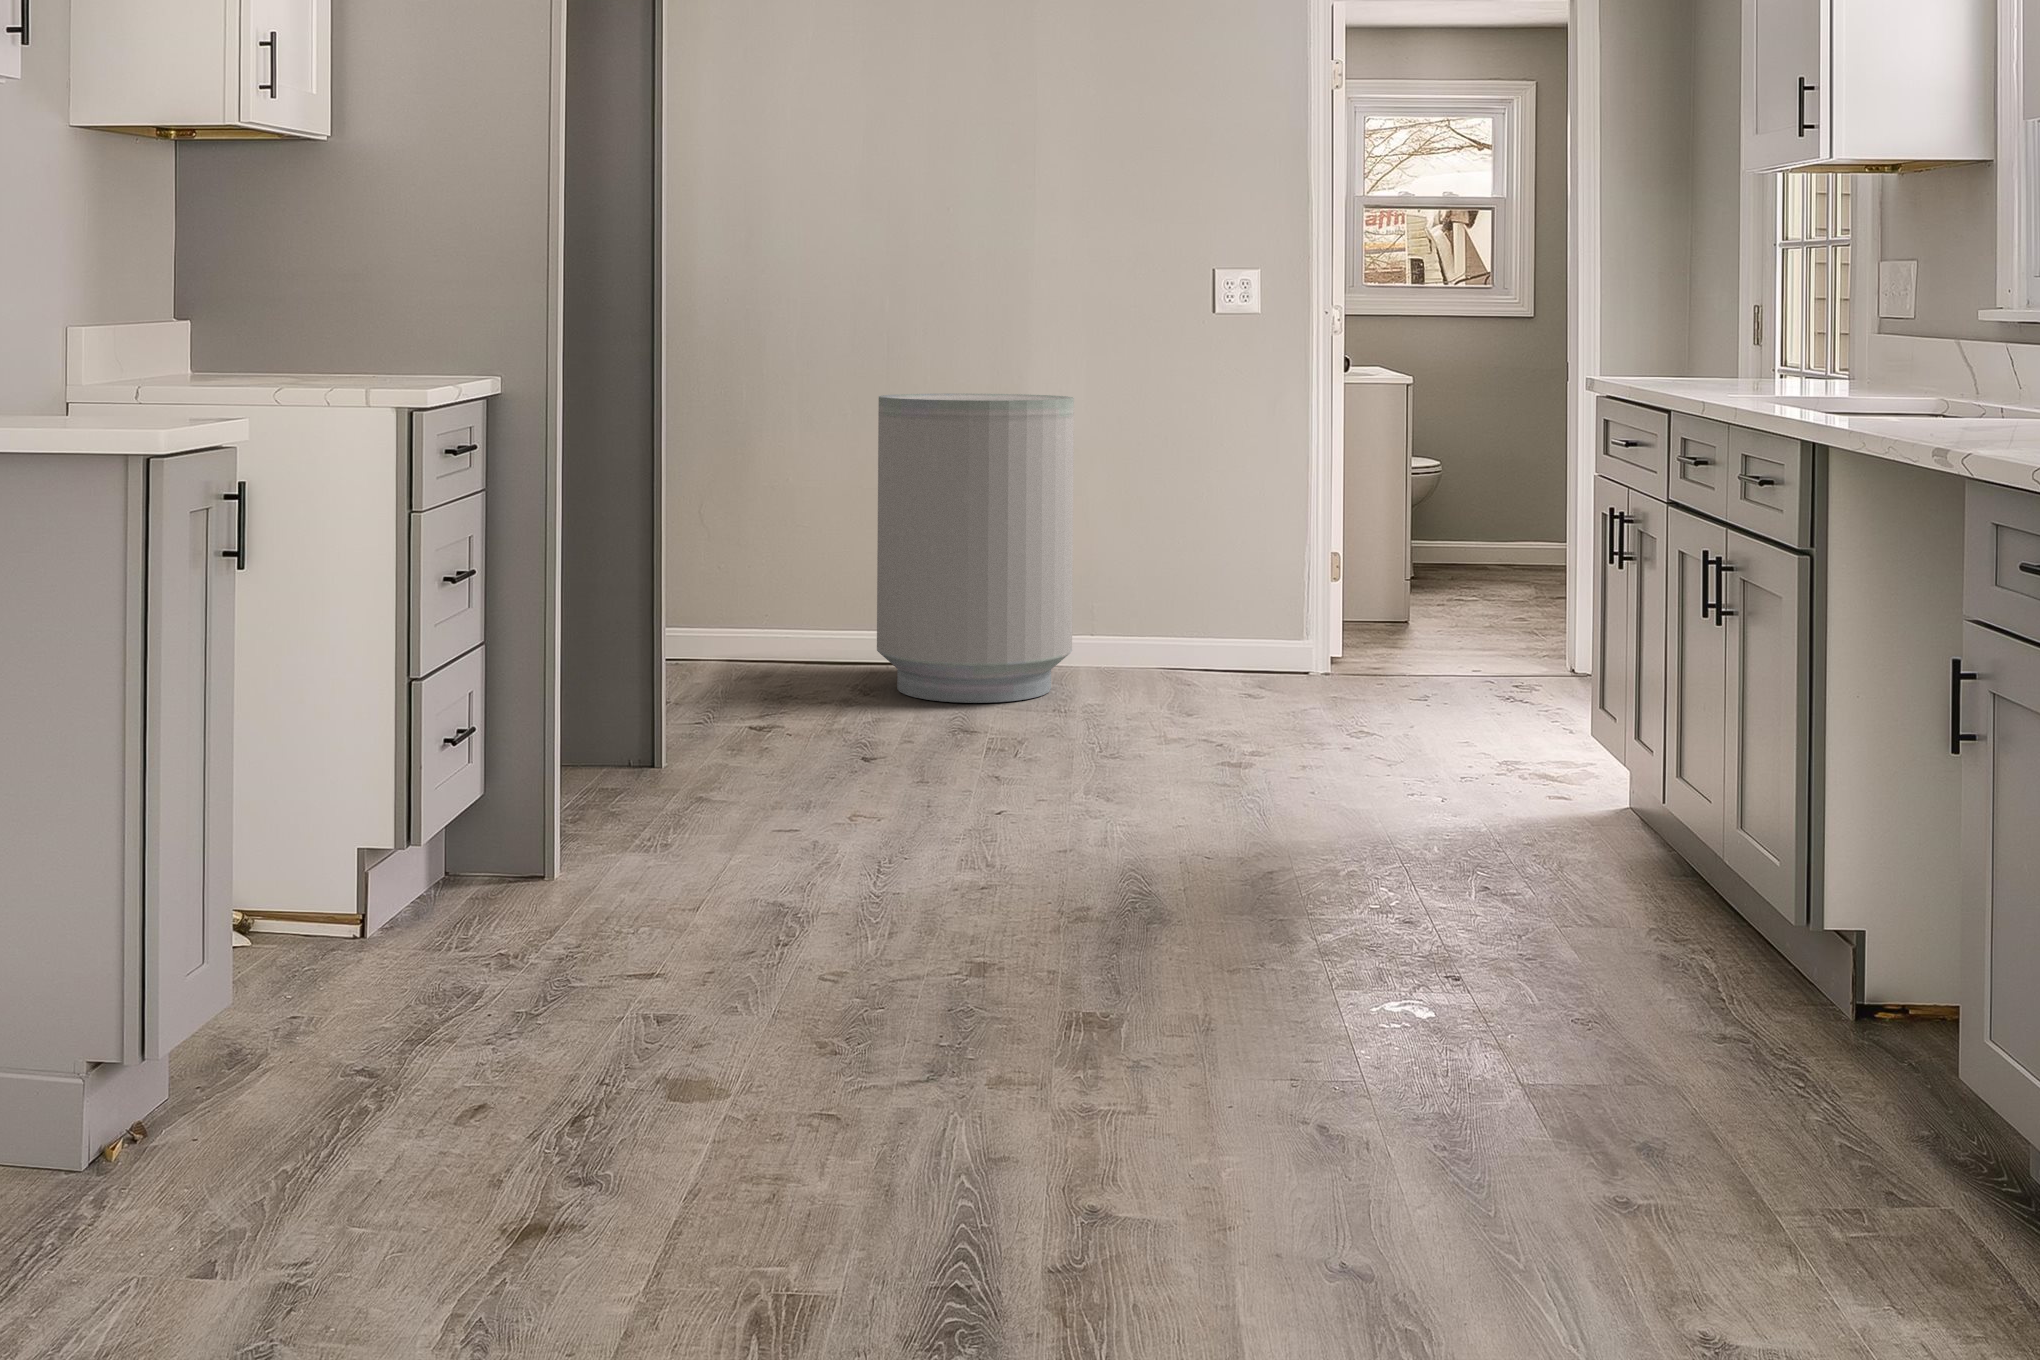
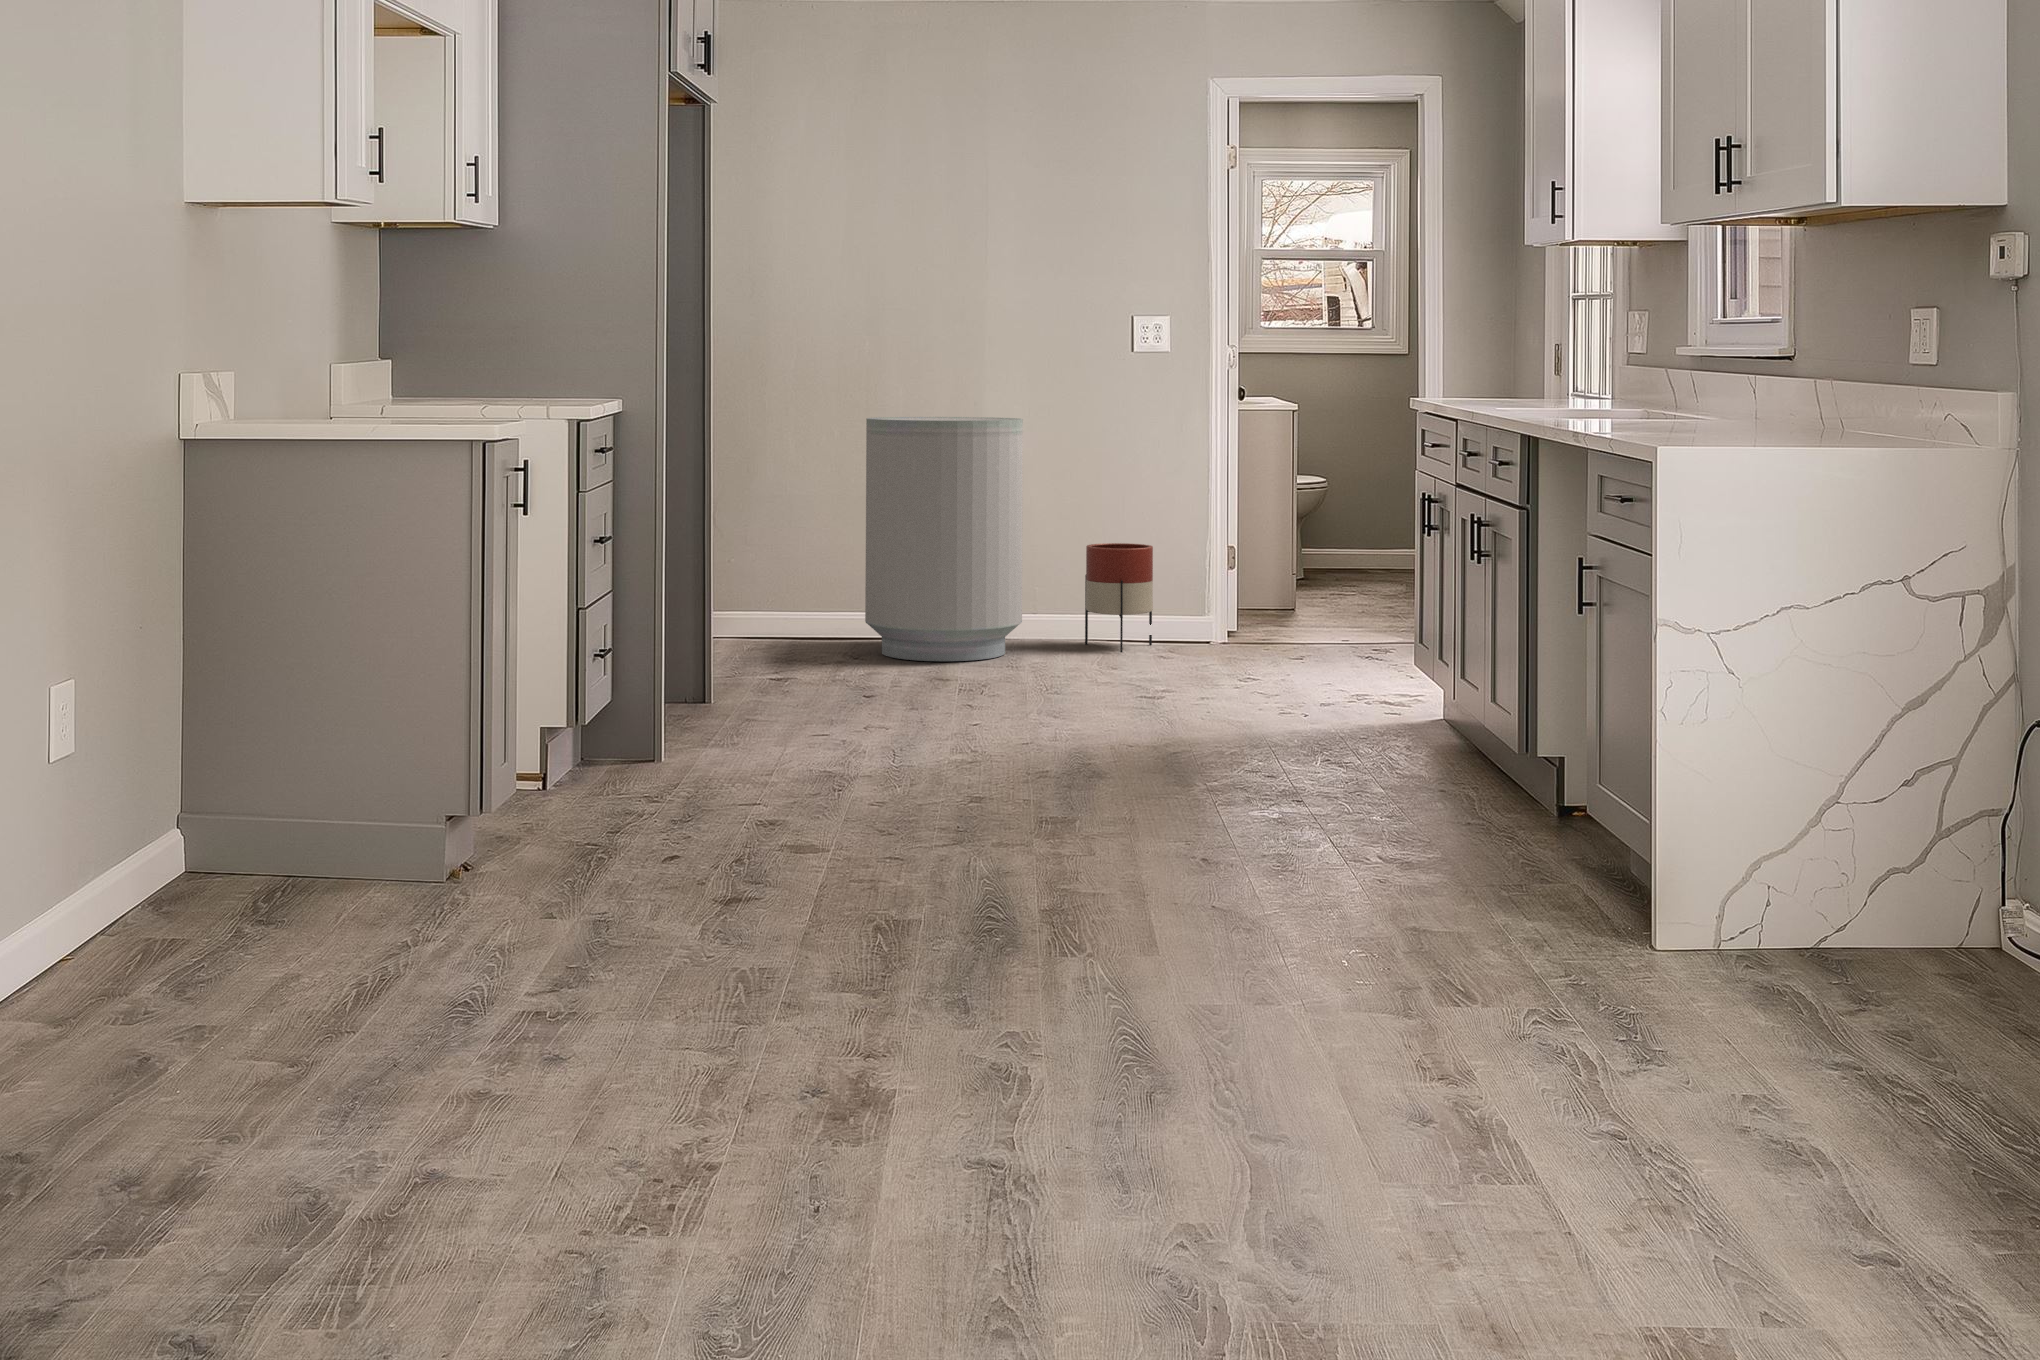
planter: none [1152,551,1236,690] -> present [1085,543,1153,653]

